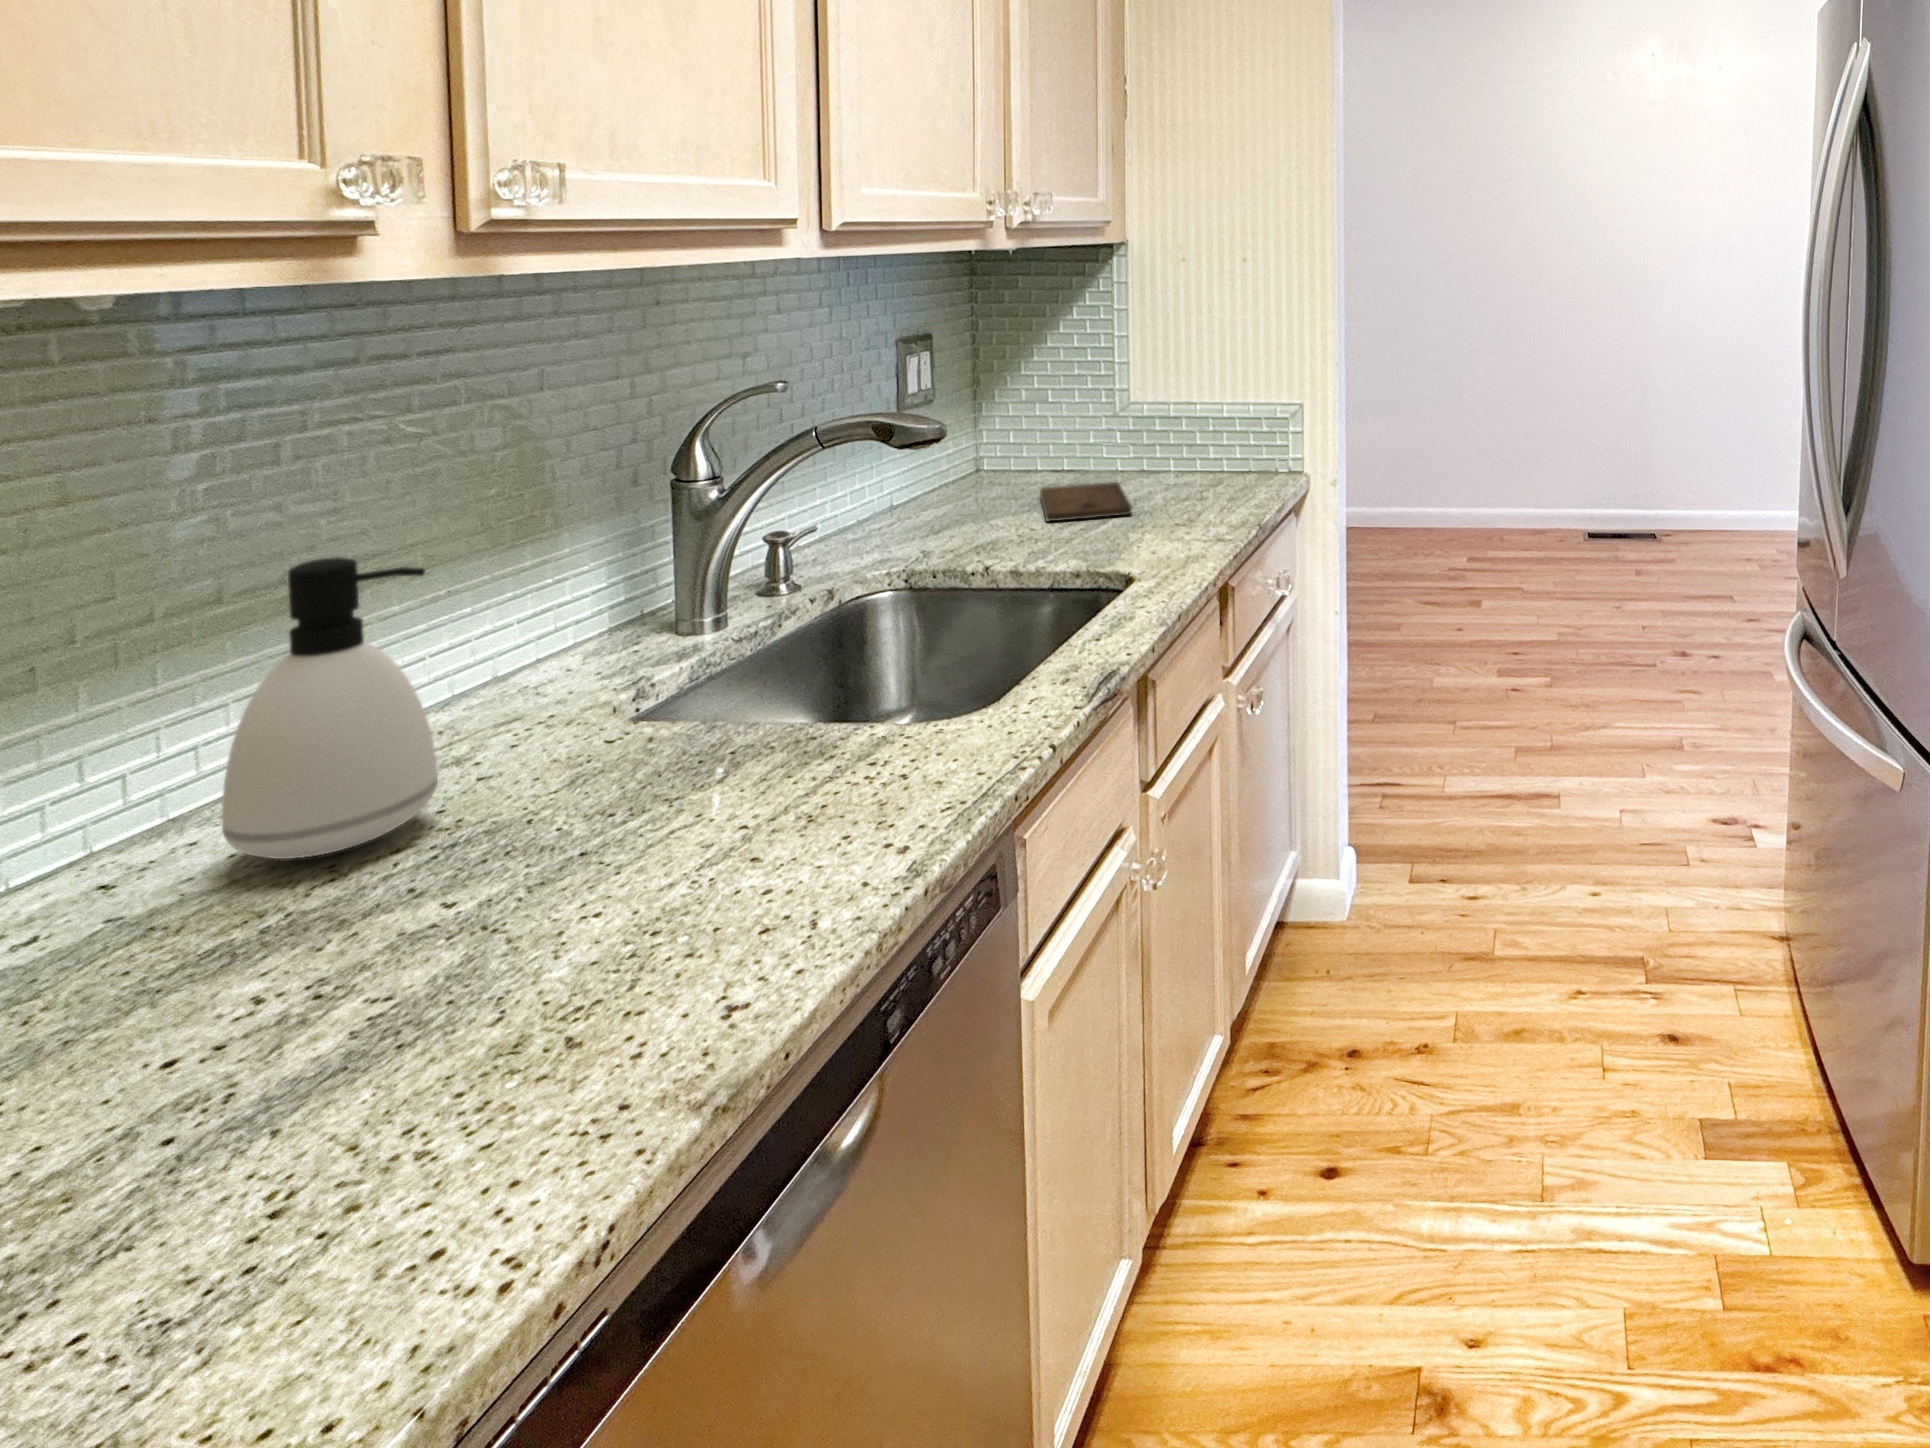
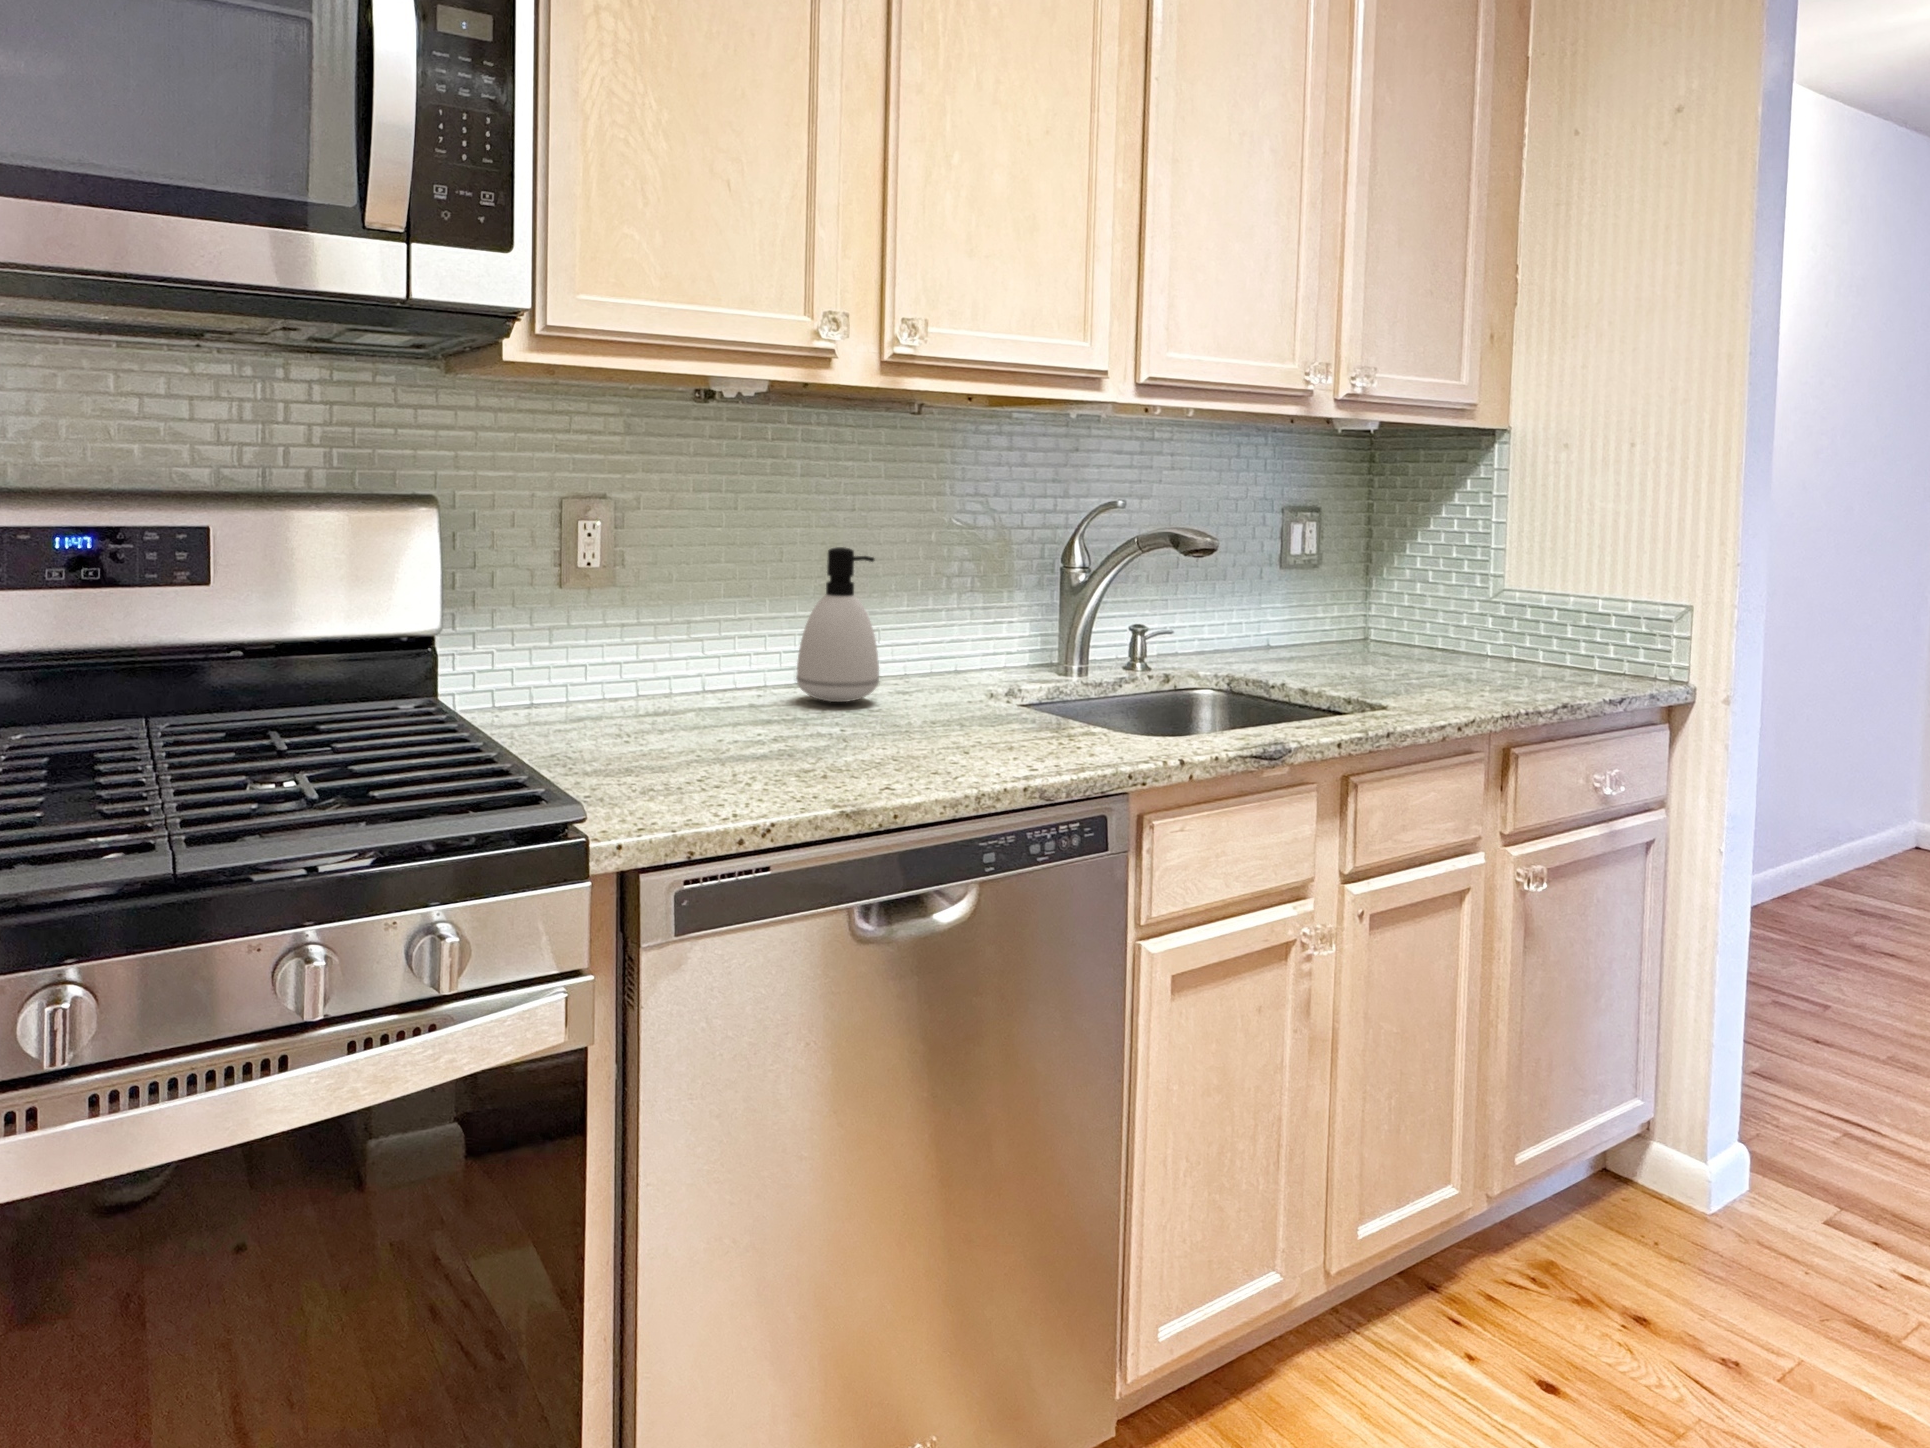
cutting board: present [1040,482,1132,521] -> none [1372,651,1468,679]

